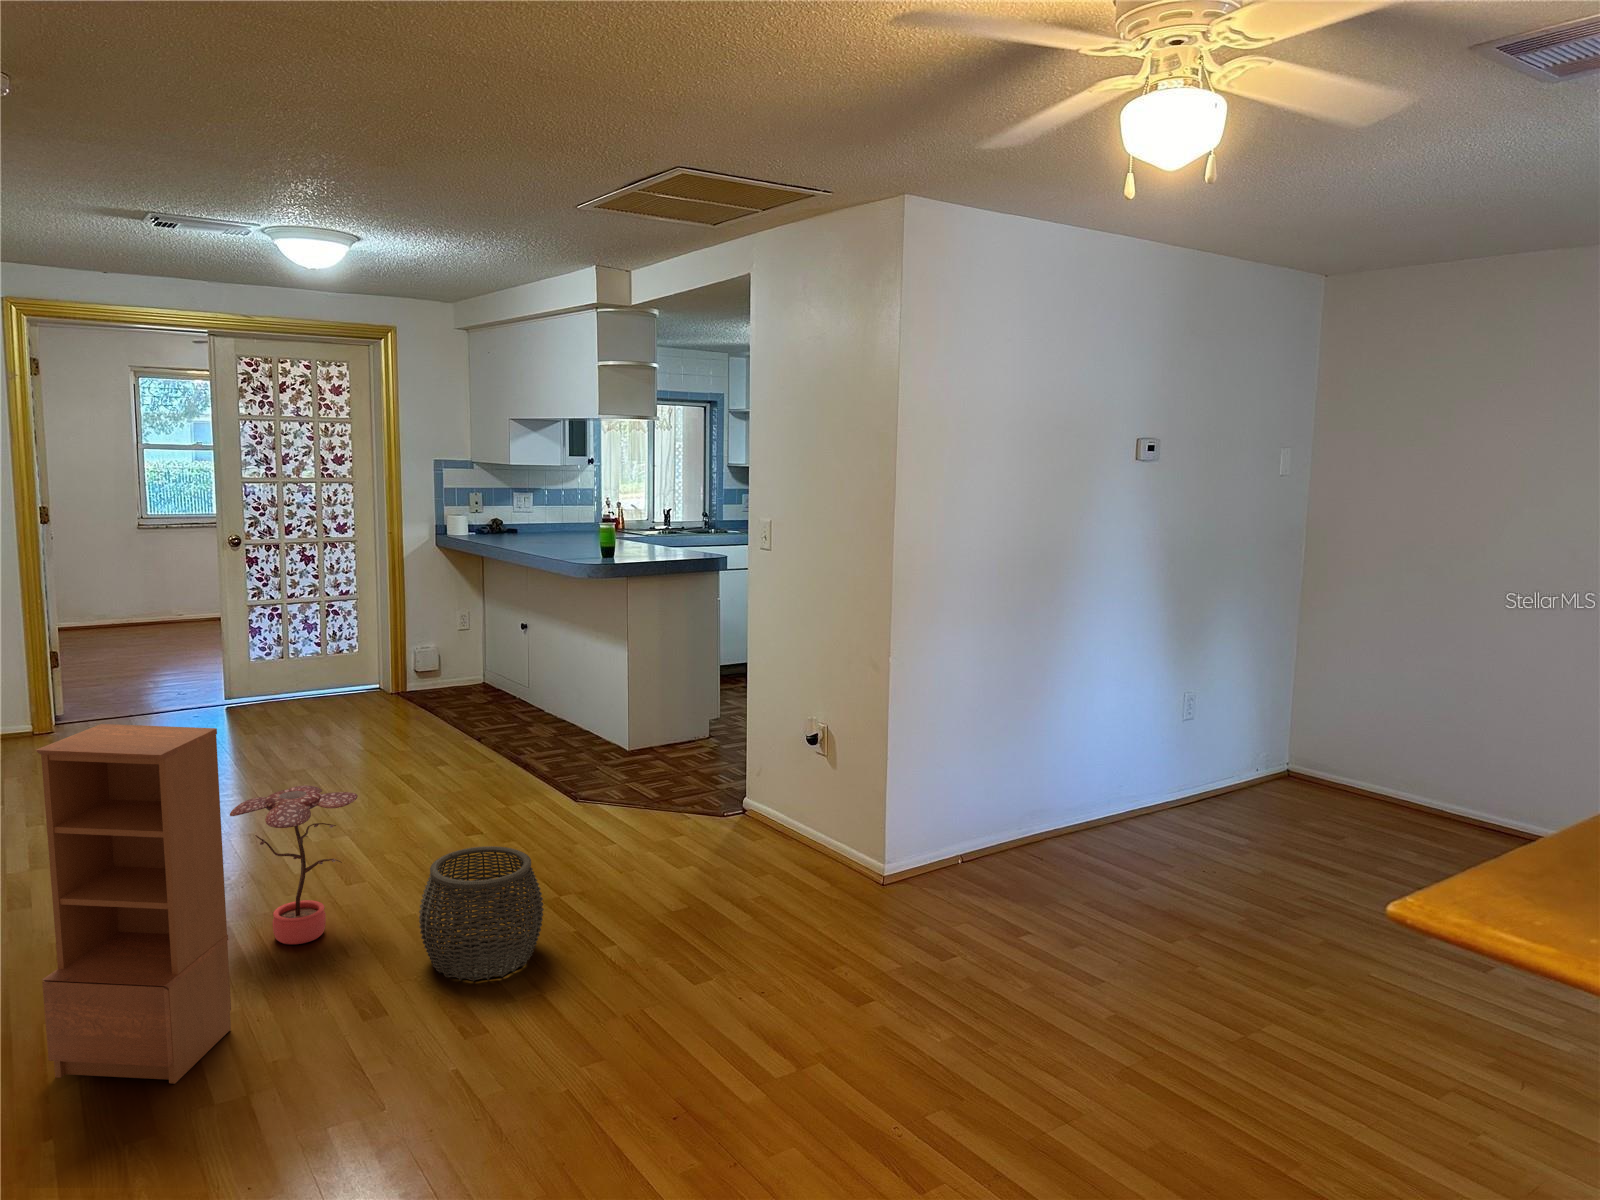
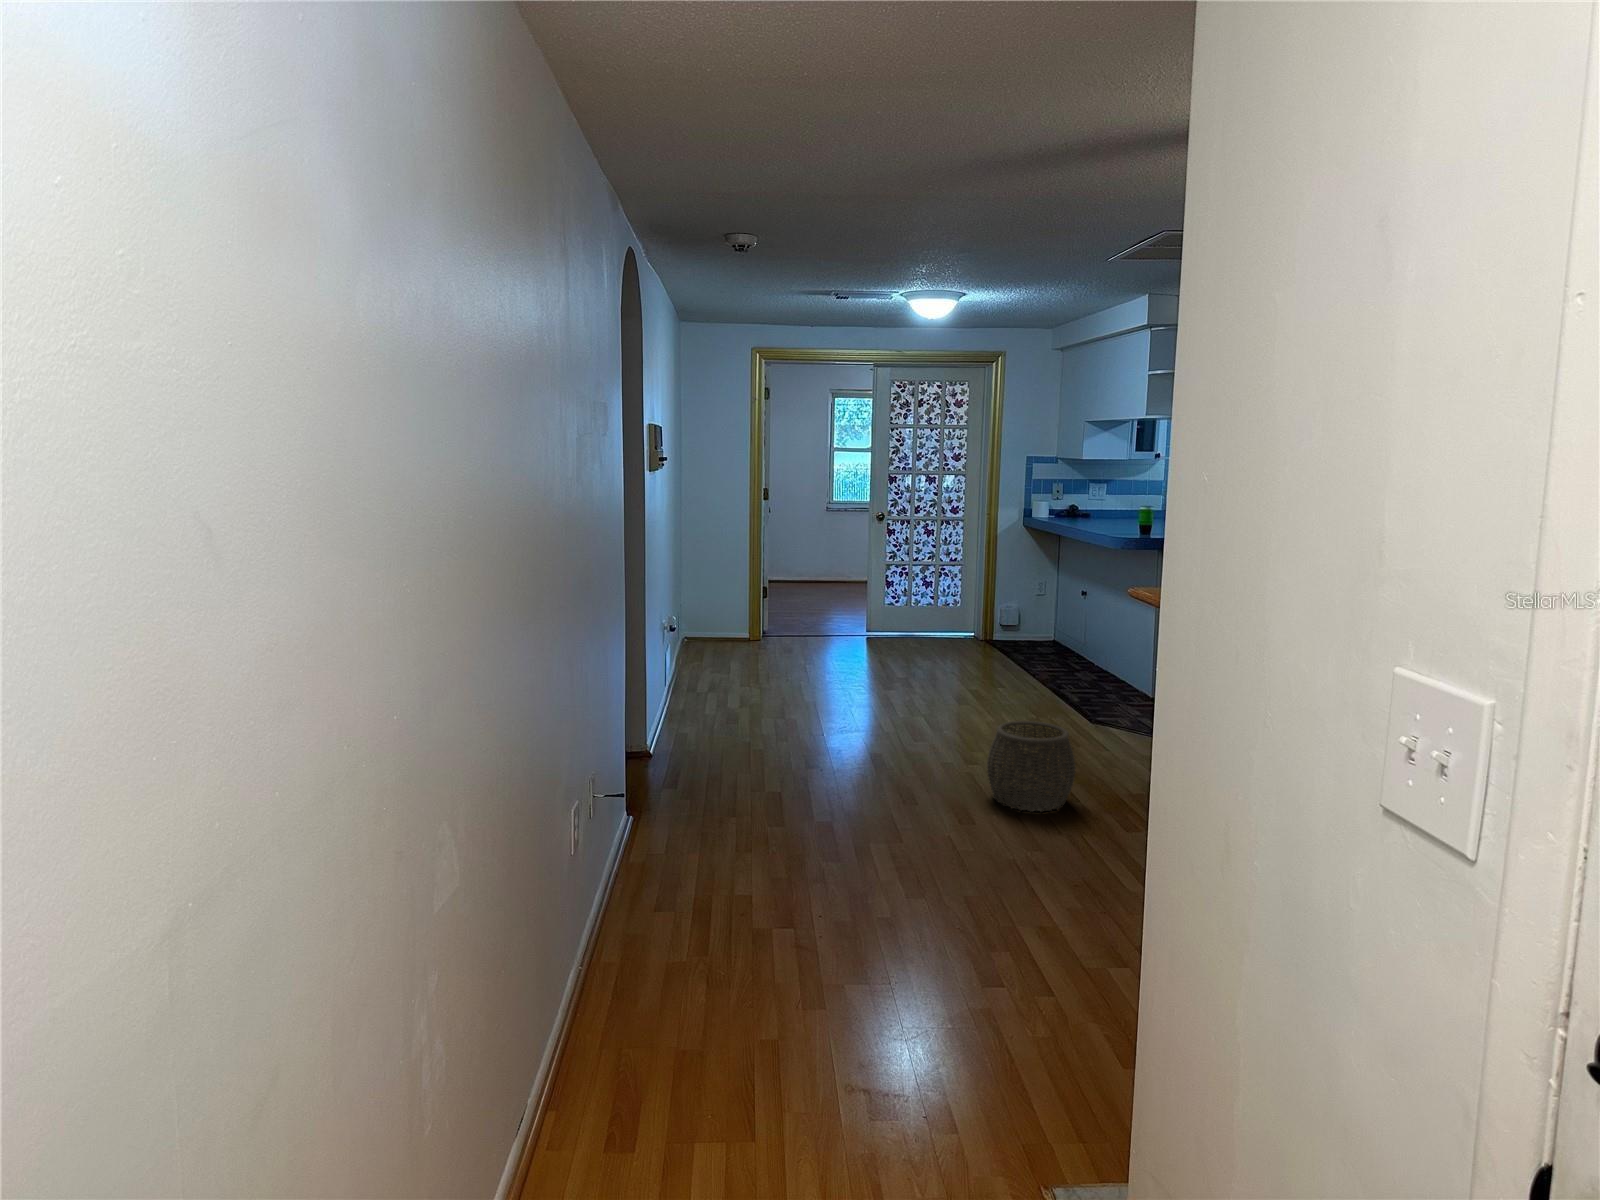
bookcase: present [36,724,231,1084] -> none [767,599,871,824]
potted plant: present [230,785,358,944] -> none [871,666,952,772]

